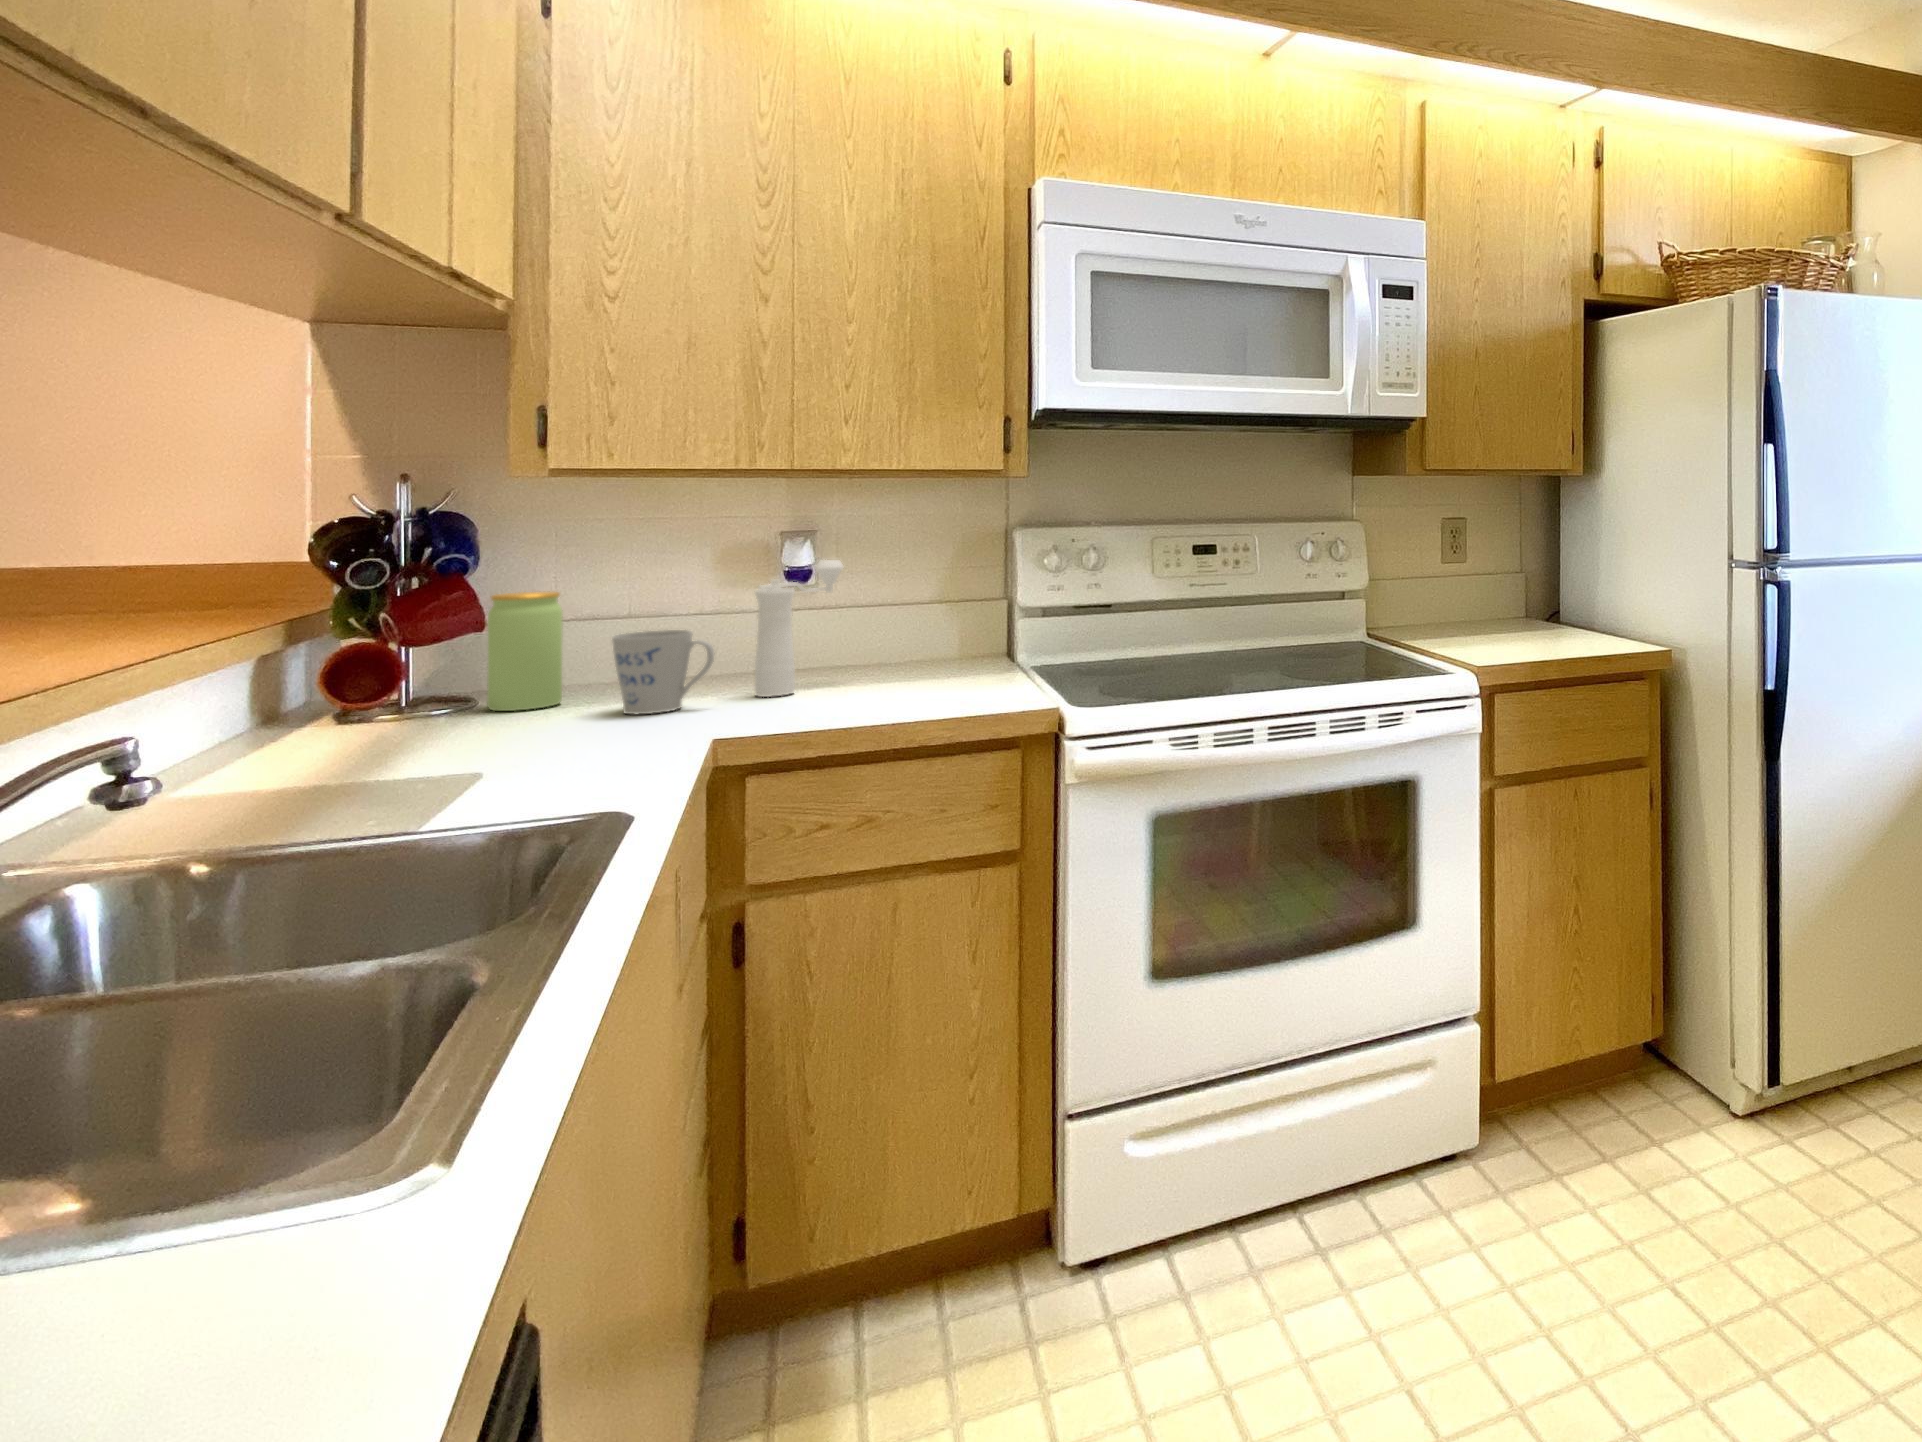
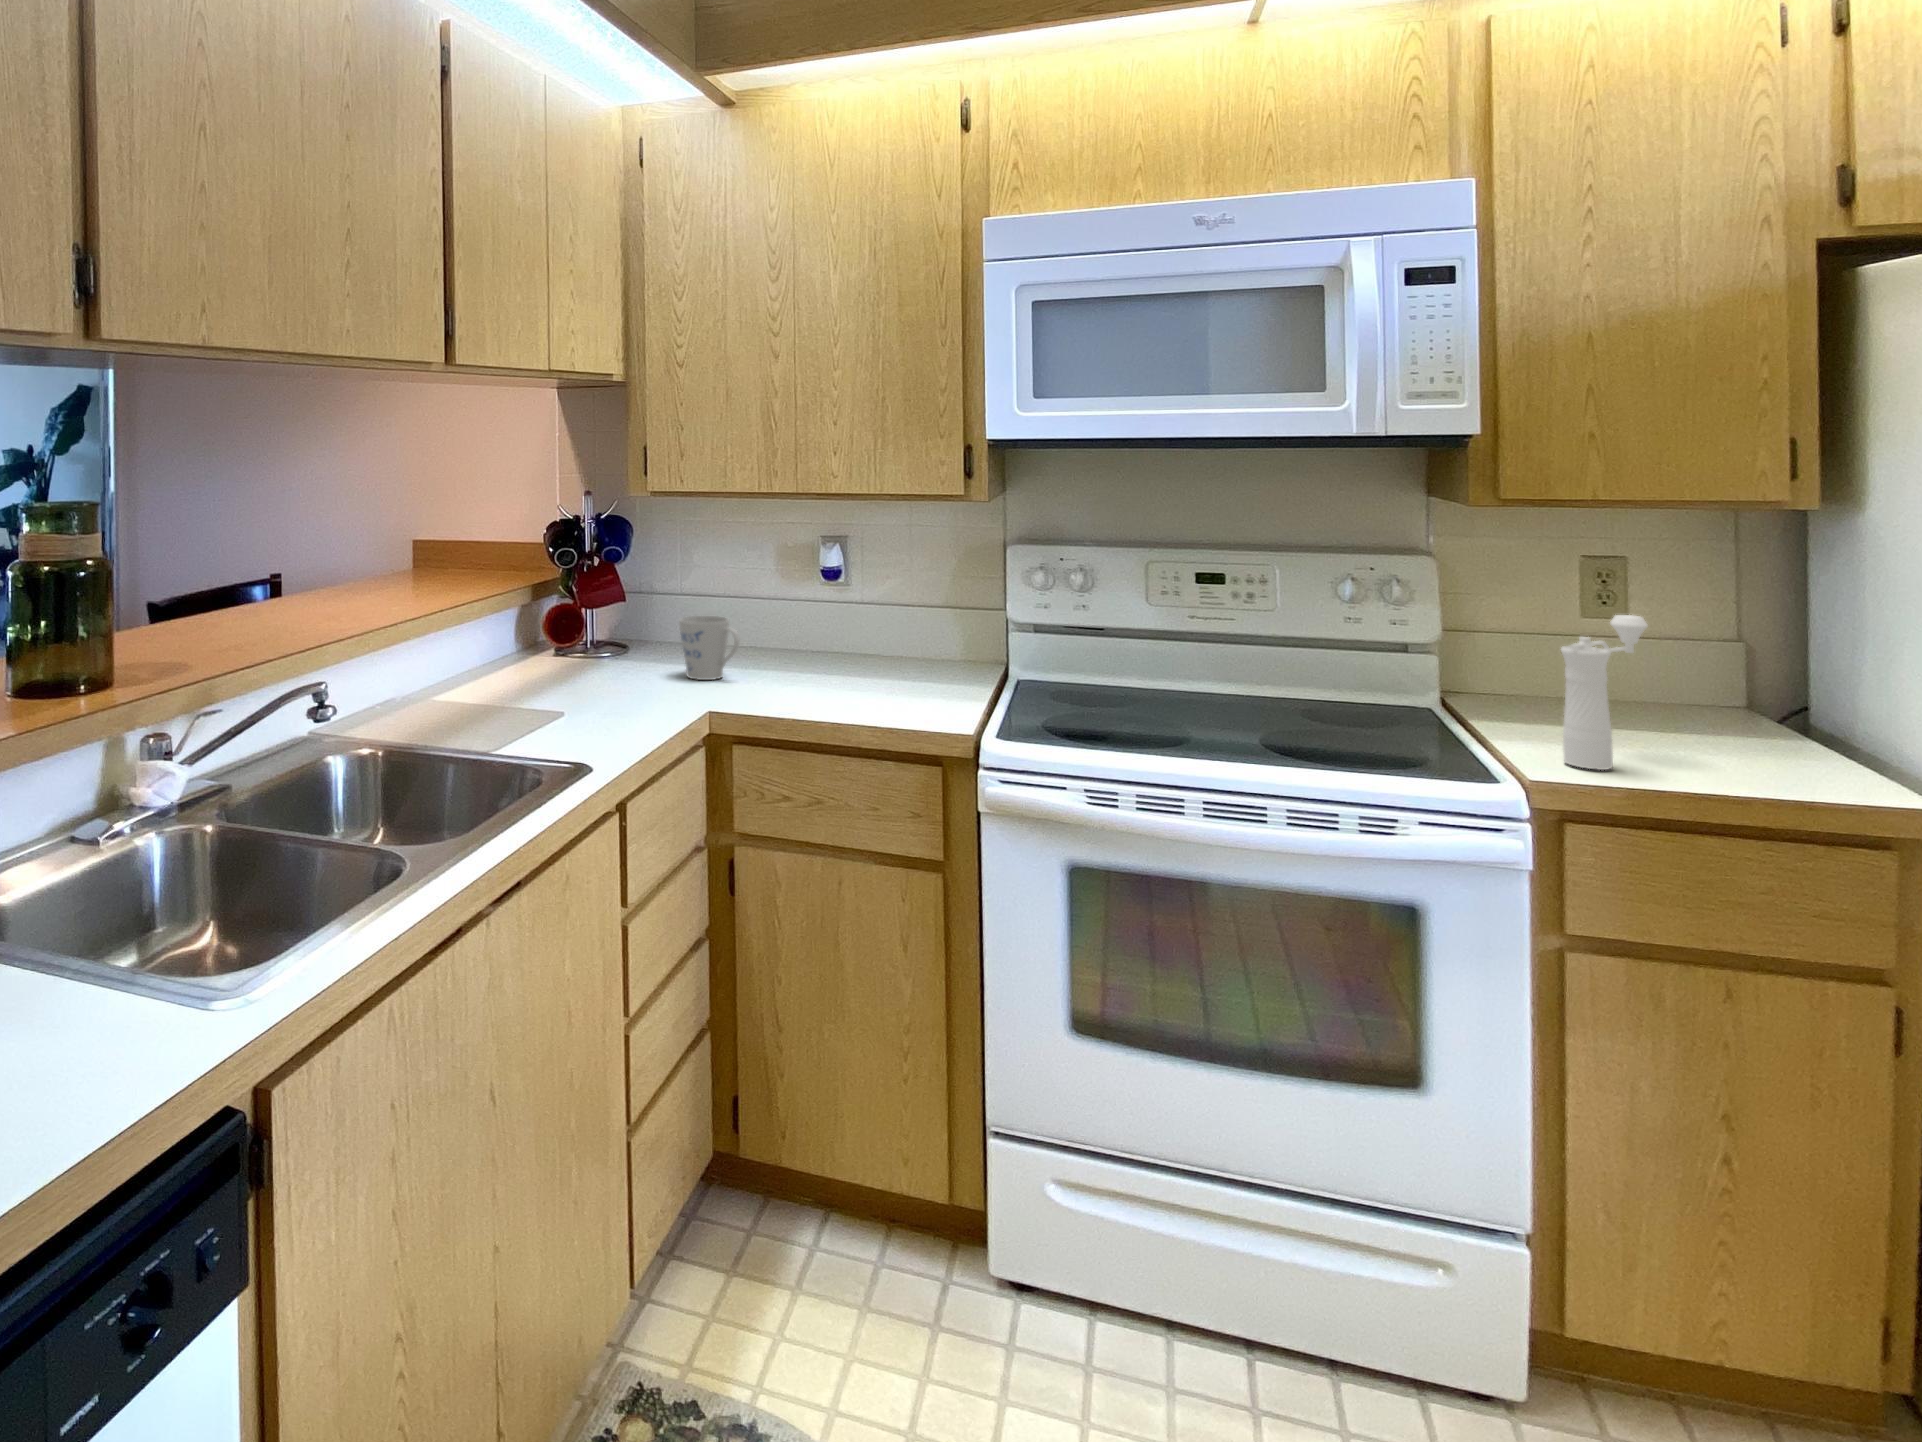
pepper mill: present [755,560,843,697] -> present [1561,615,1648,770]
jar: present [487,591,563,711] -> none [626,577,667,662]

